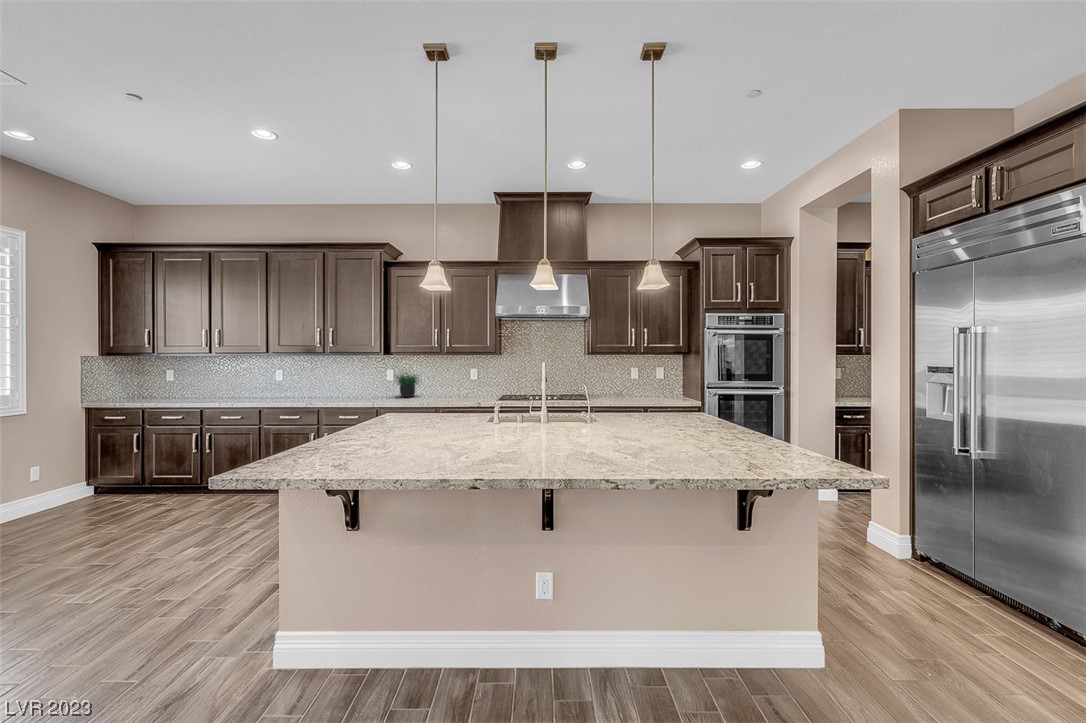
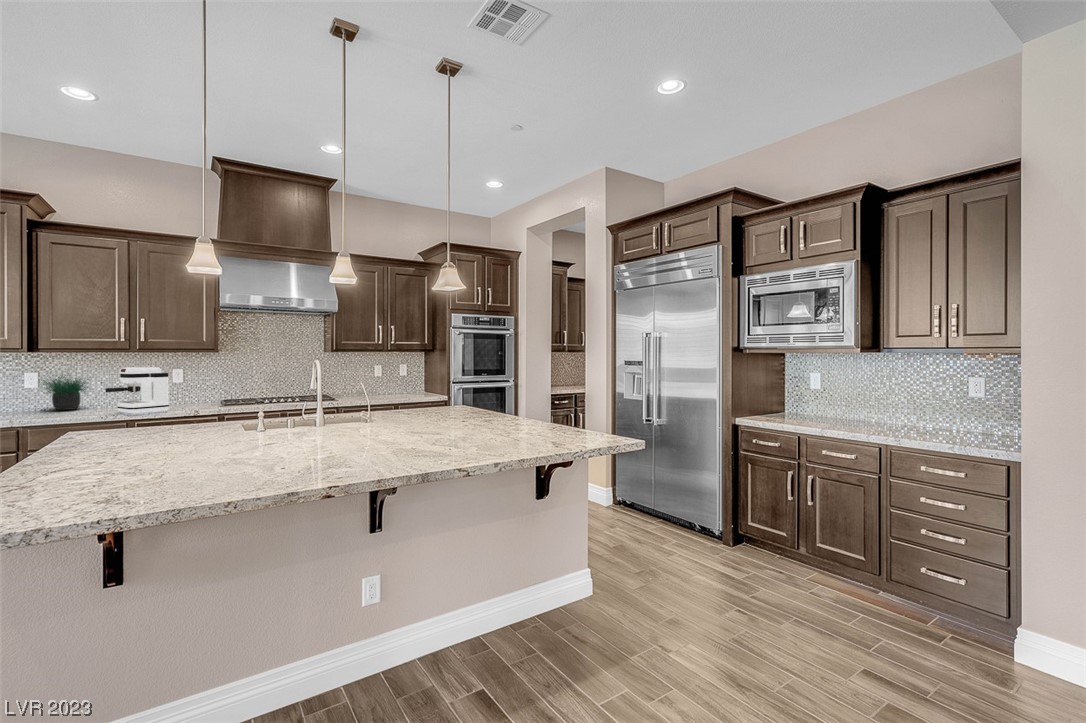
coffee maker: none [425,367,463,403] -> present [105,367,169,414]

